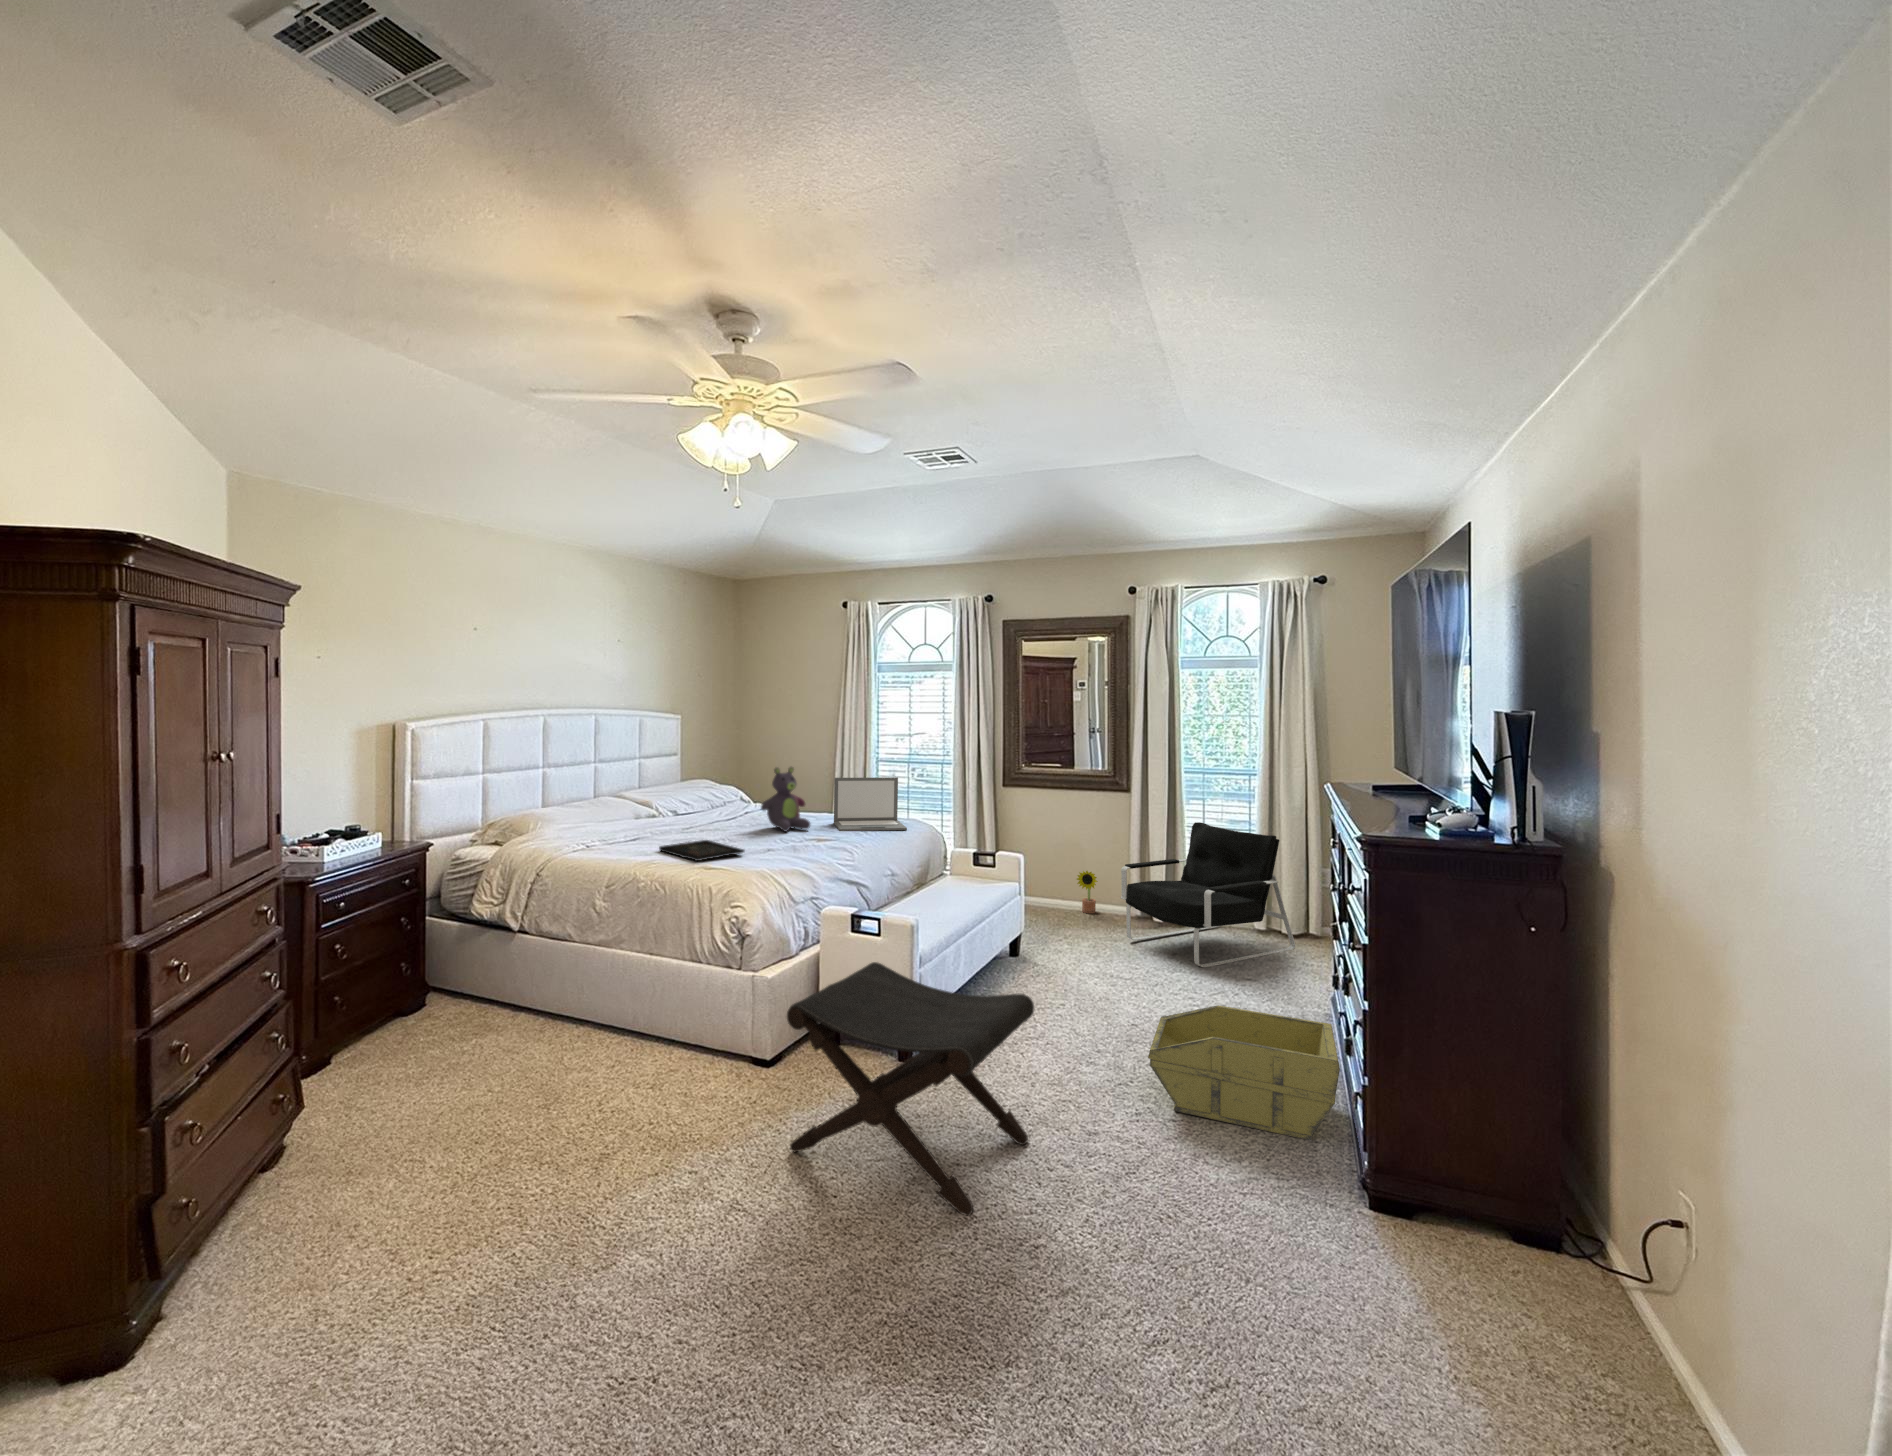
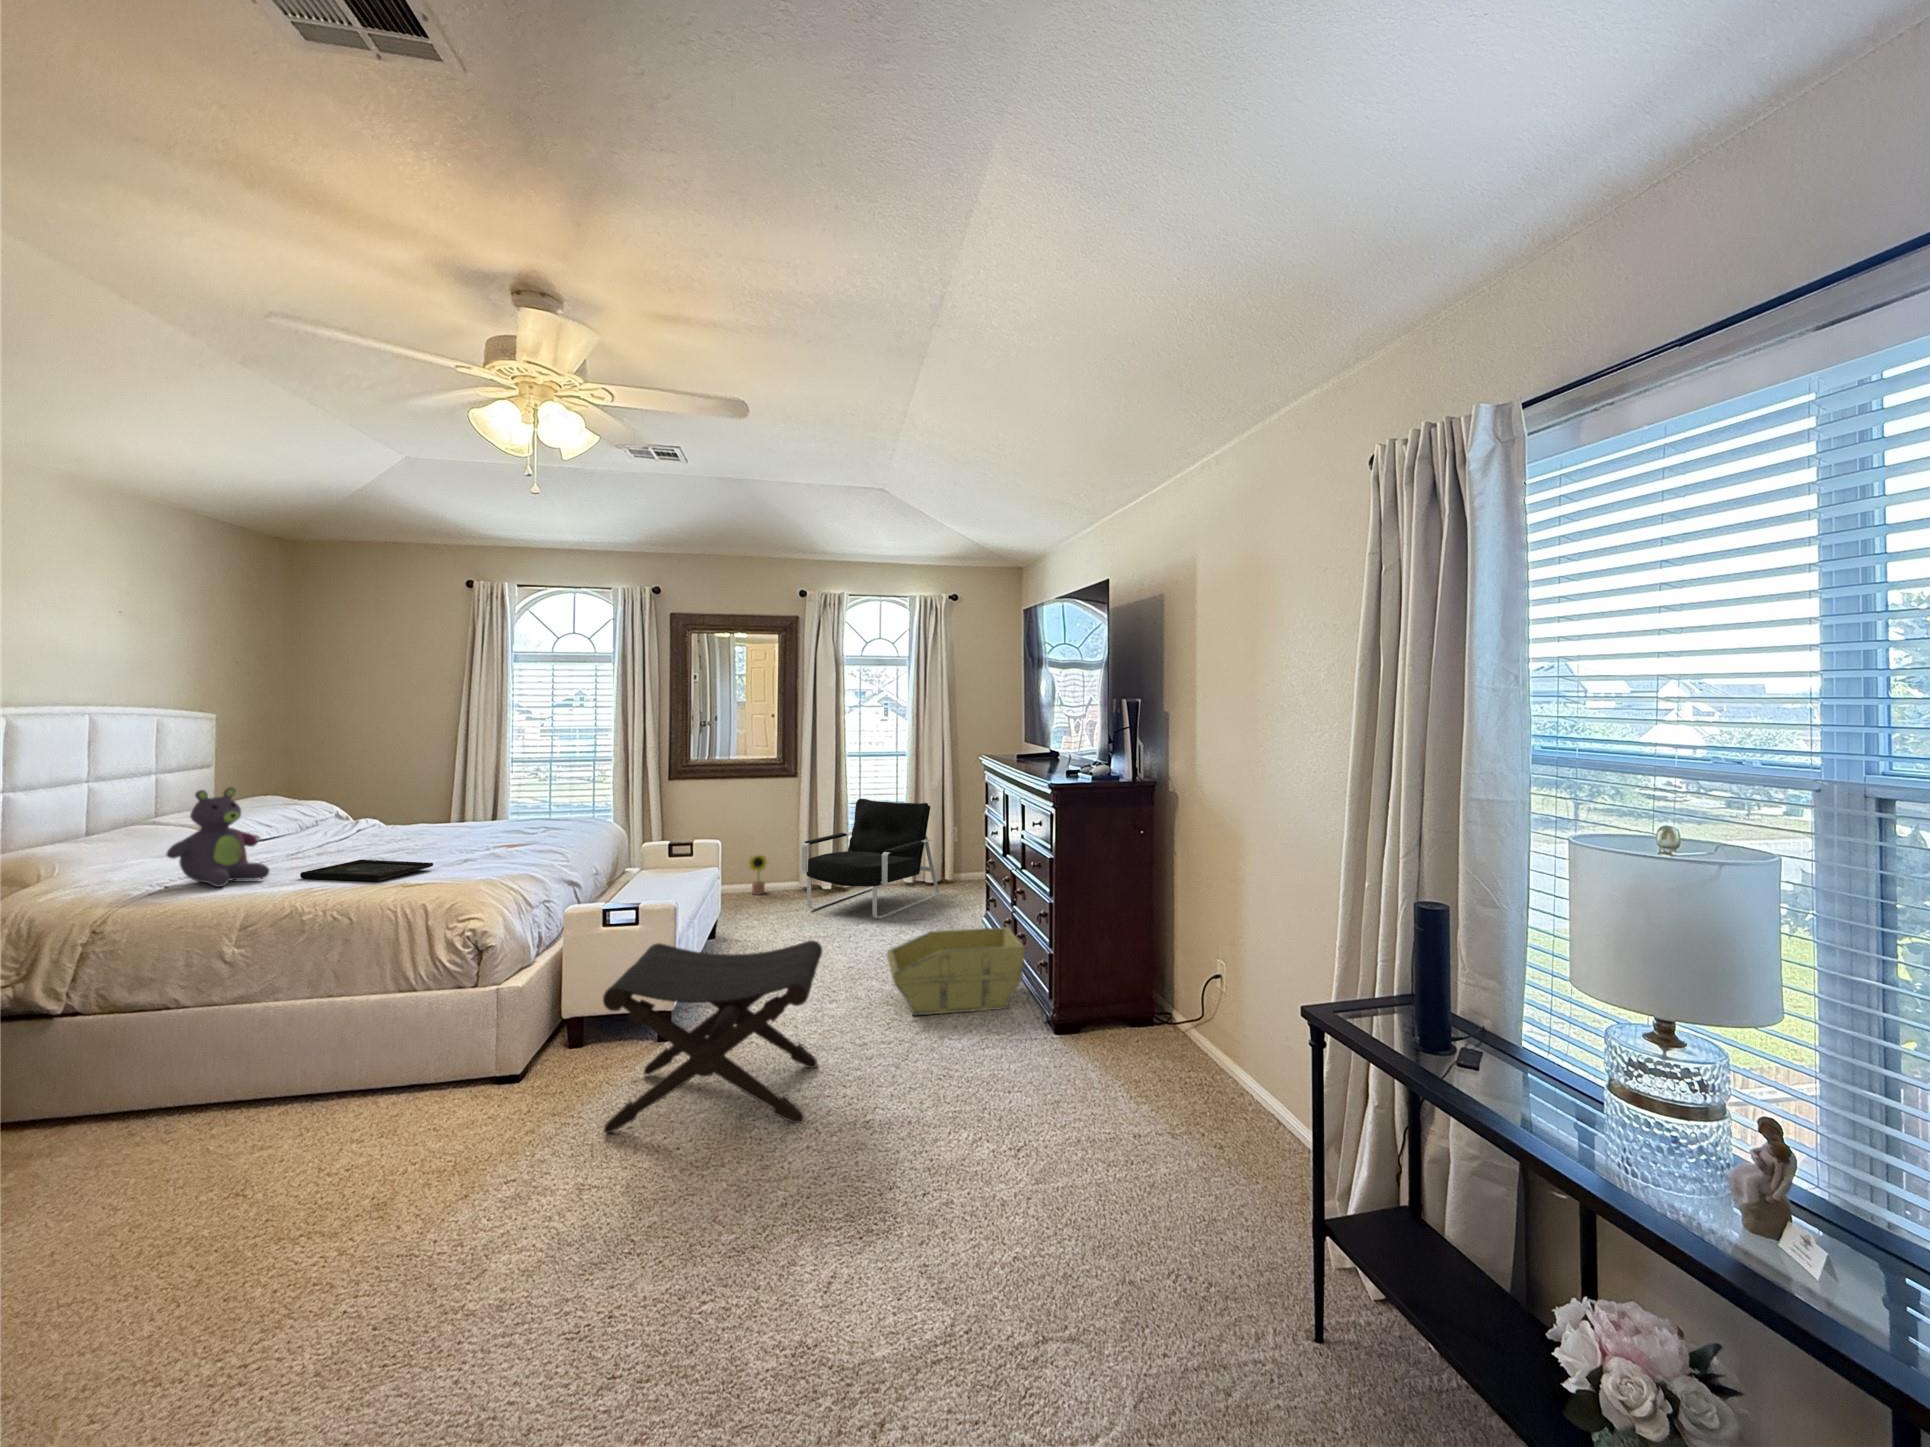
stuffed bear: present [761,767,810,832] -> present [167,787,269,887]
laptop: present [834,777,907,831] -> none [495,775,593,837]

